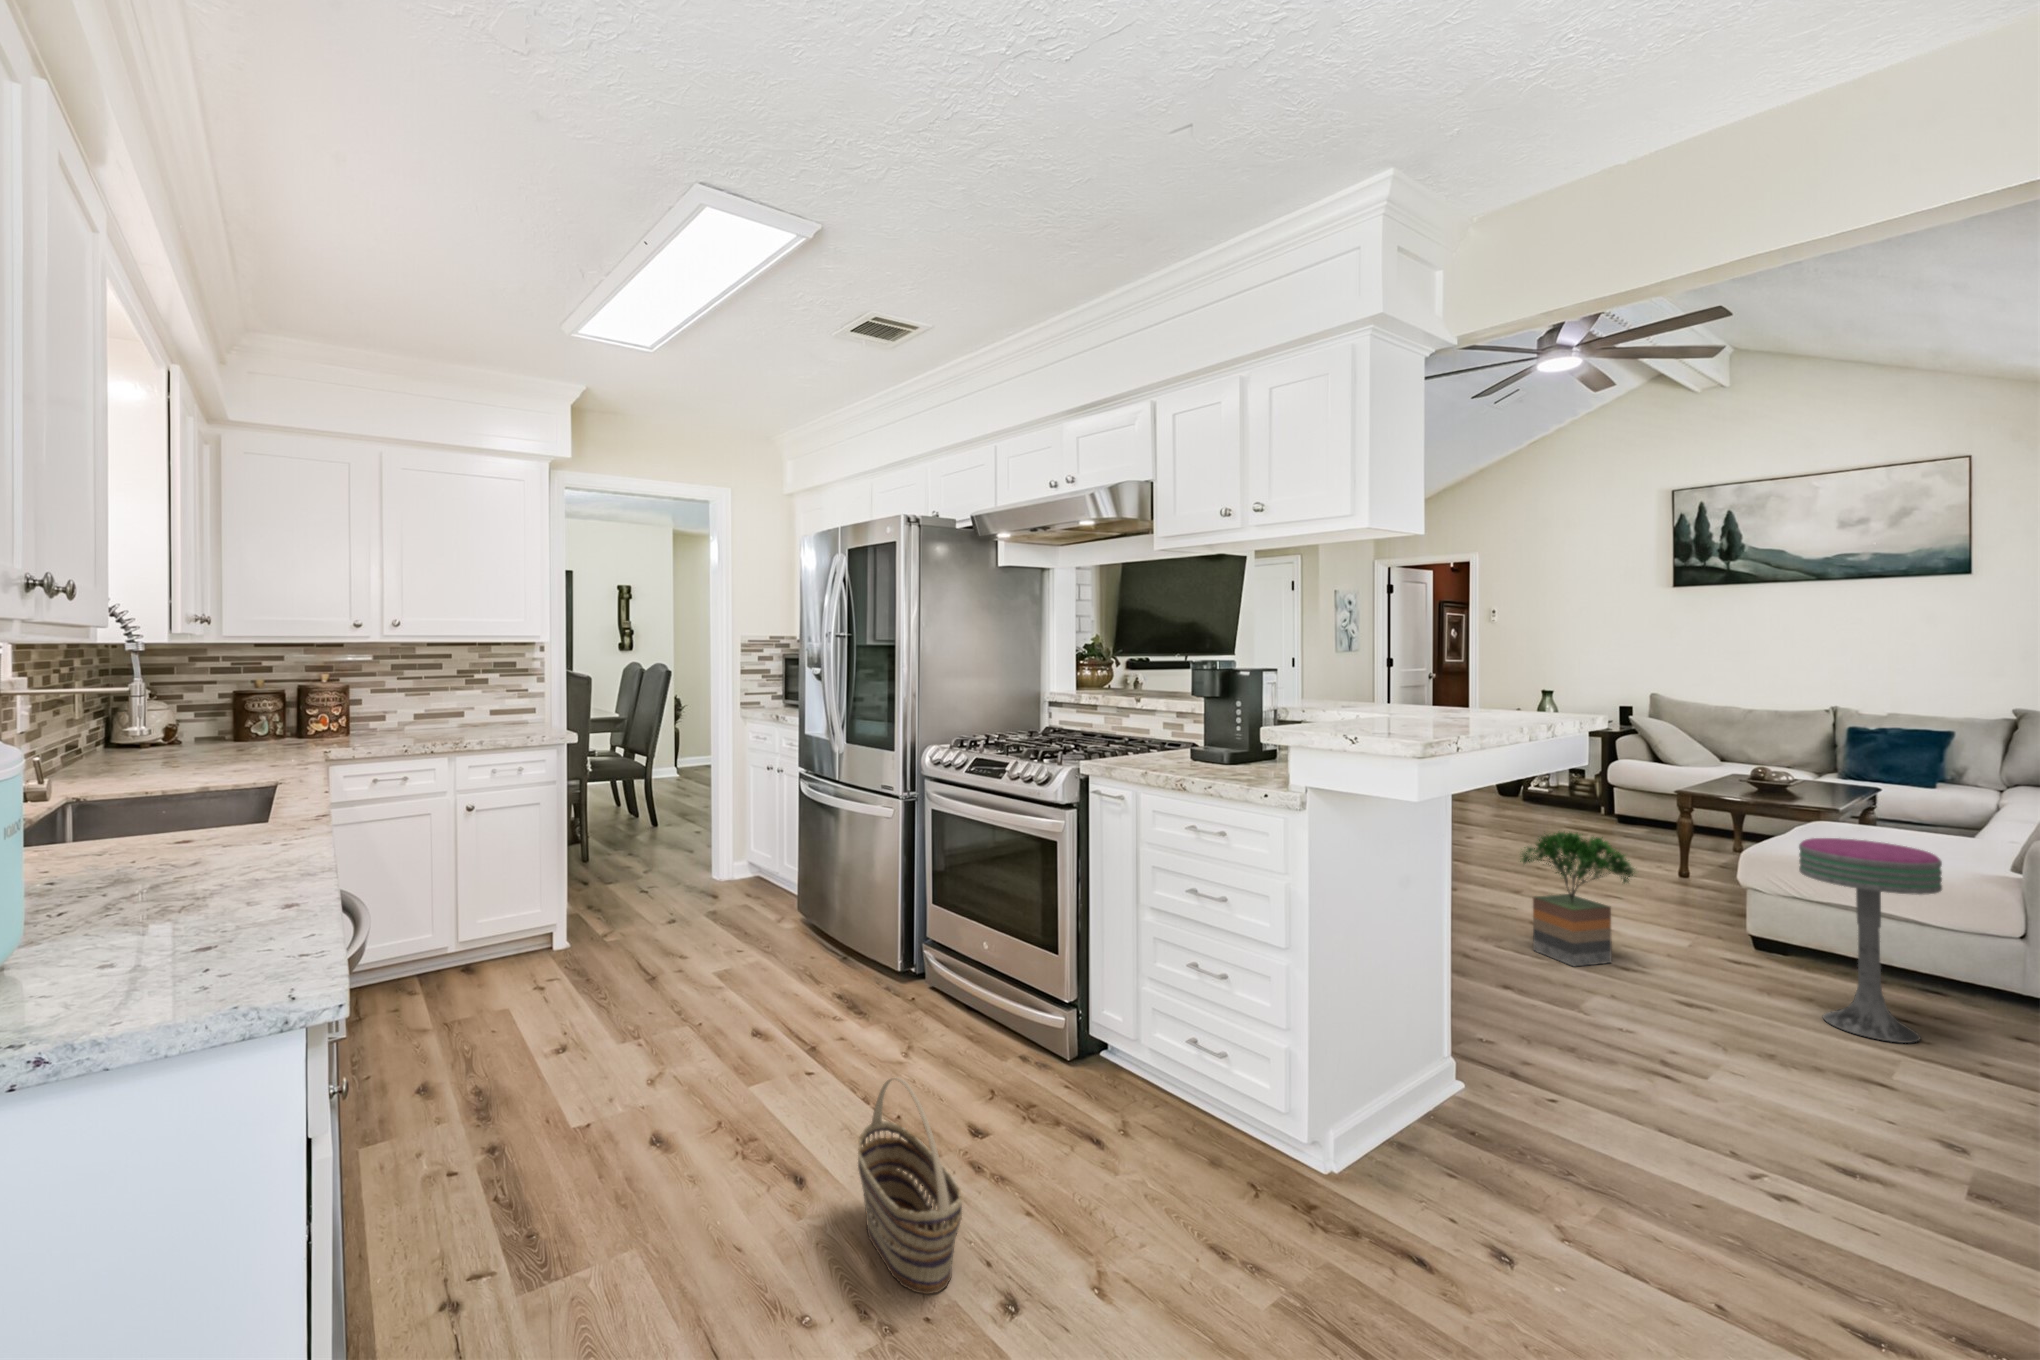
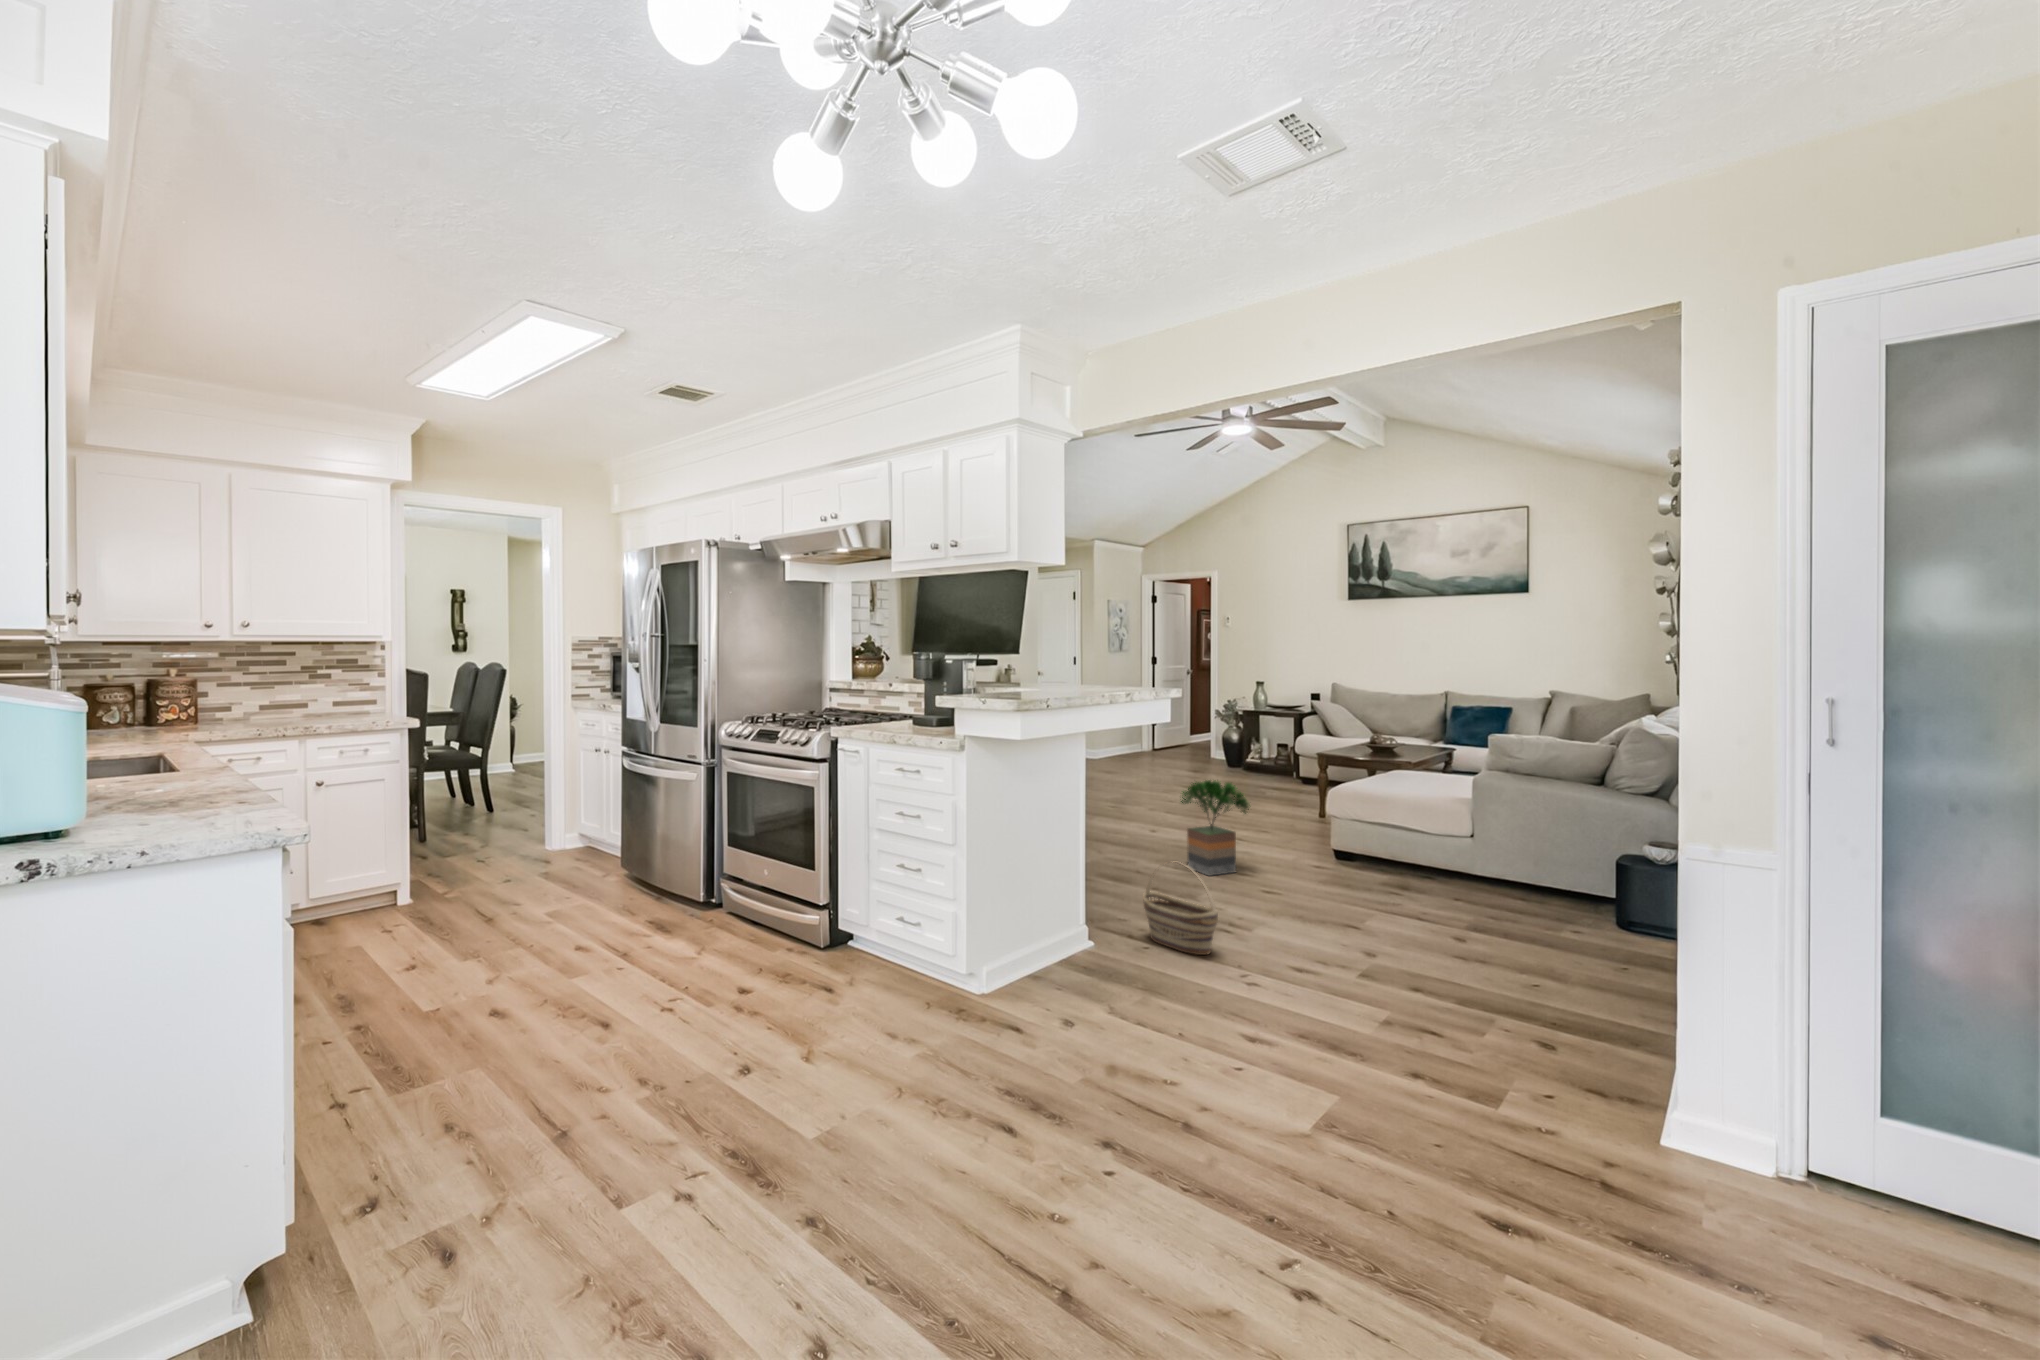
bar stool: present [1799,838,1942,1043] -> none [1335,774,1409,906]
basket: present [858,1078,962,1294] -> present [1144,861,1218,955]

